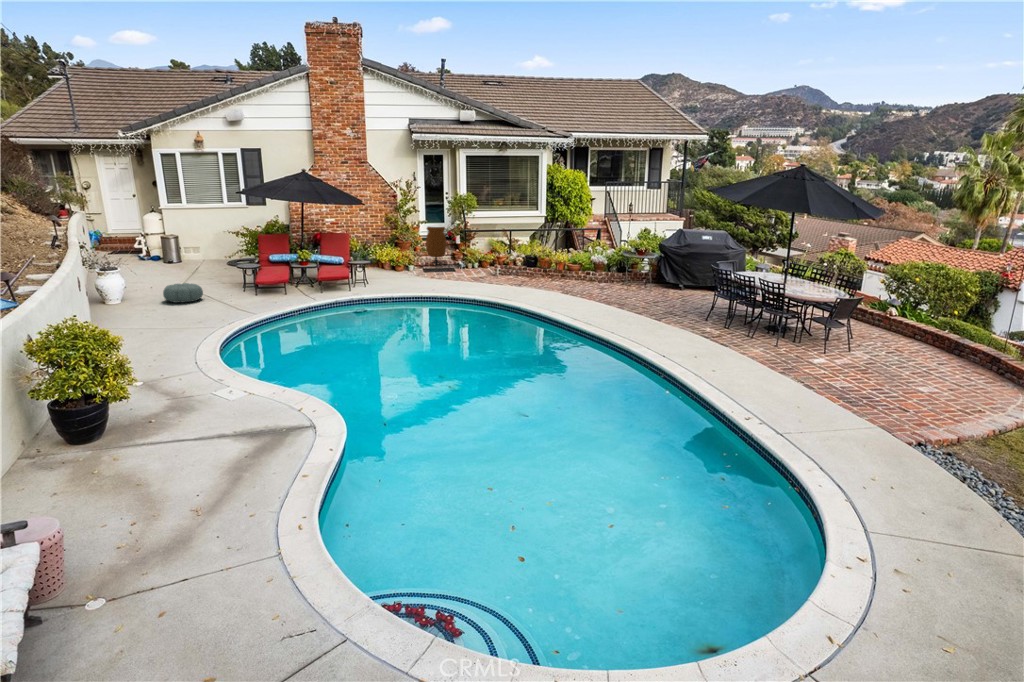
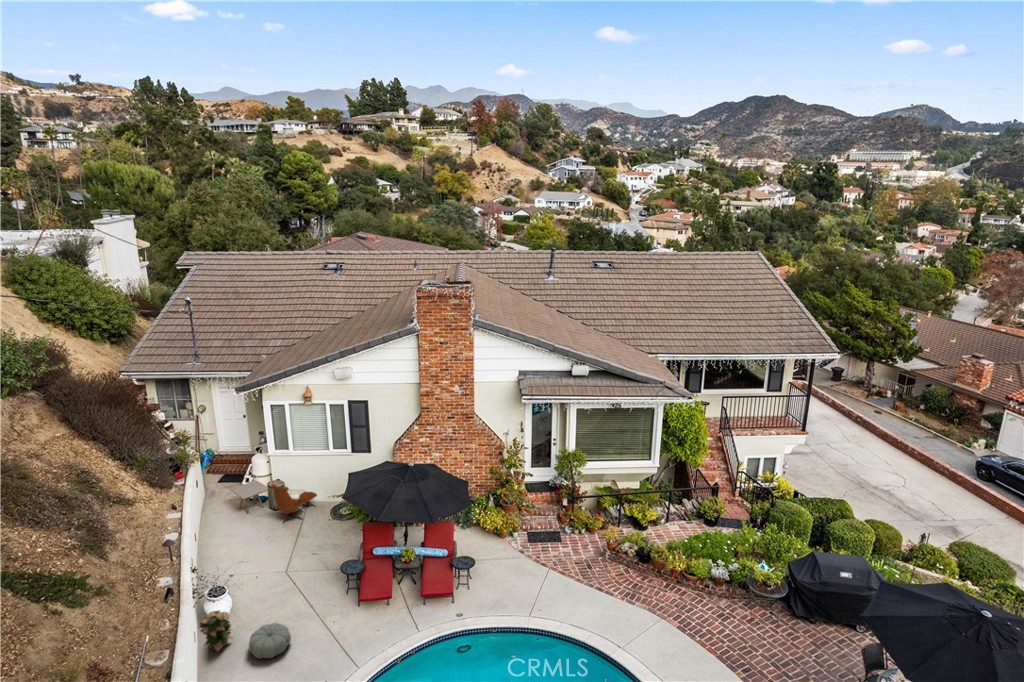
lounge chair: present [425,227,447,266] -> present [272,484,317,520]
side table: none [122,241,165,265] -> present [230,480,270,514]
decorative plant: none [113,265,147,302] -> present [200,611,233,652]

